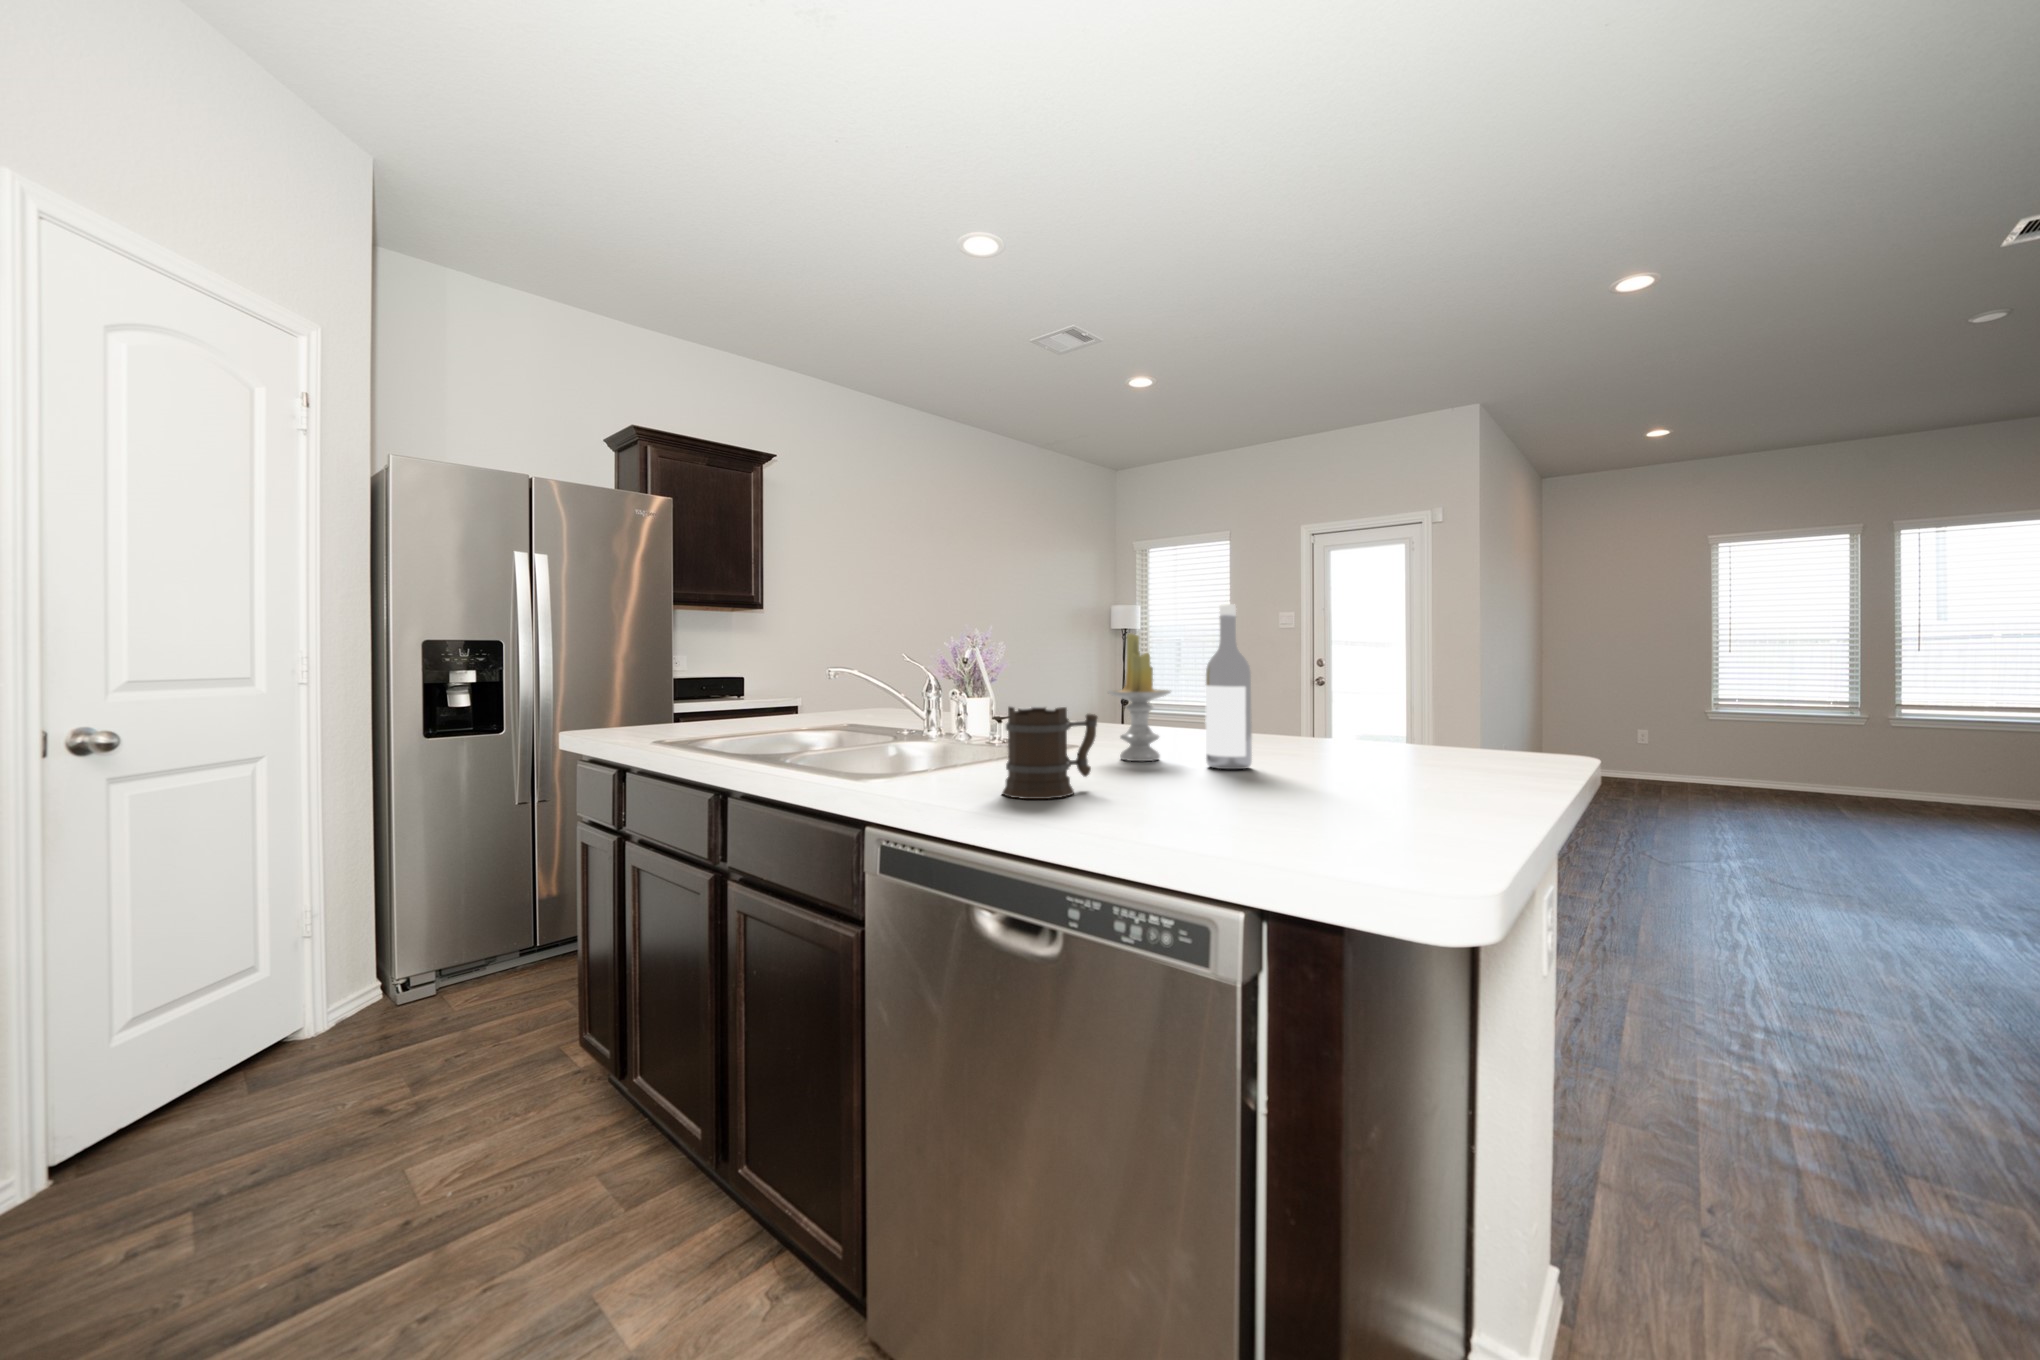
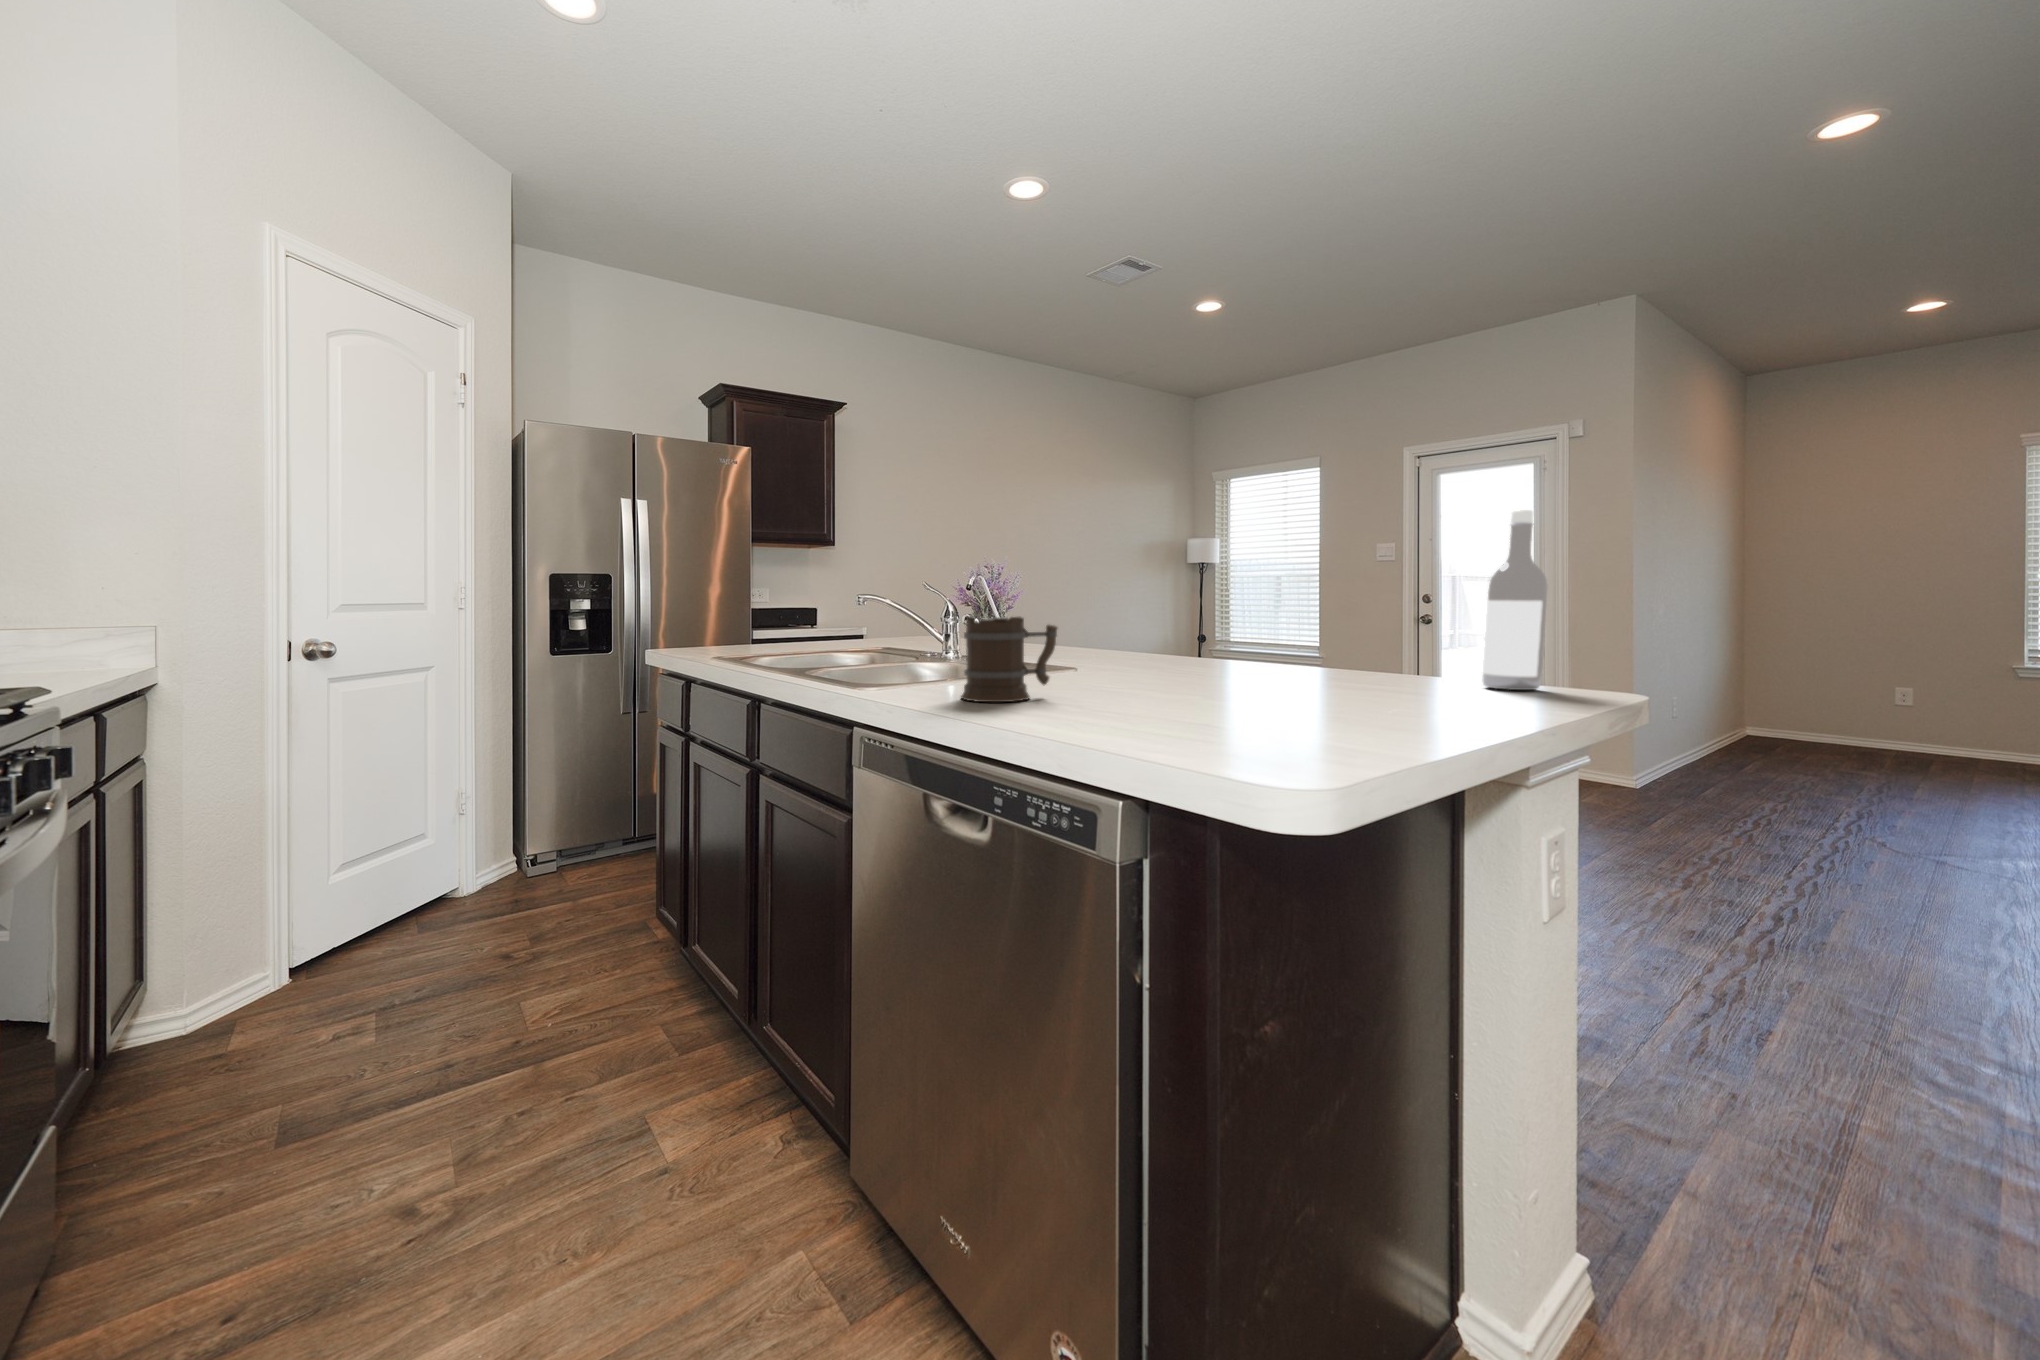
wine bottle: present [1205,604,1252,769] -> present [1483,510,1548,690]
candle: present [1108,634,1171,761] -> none [1096,551,1162,678]

